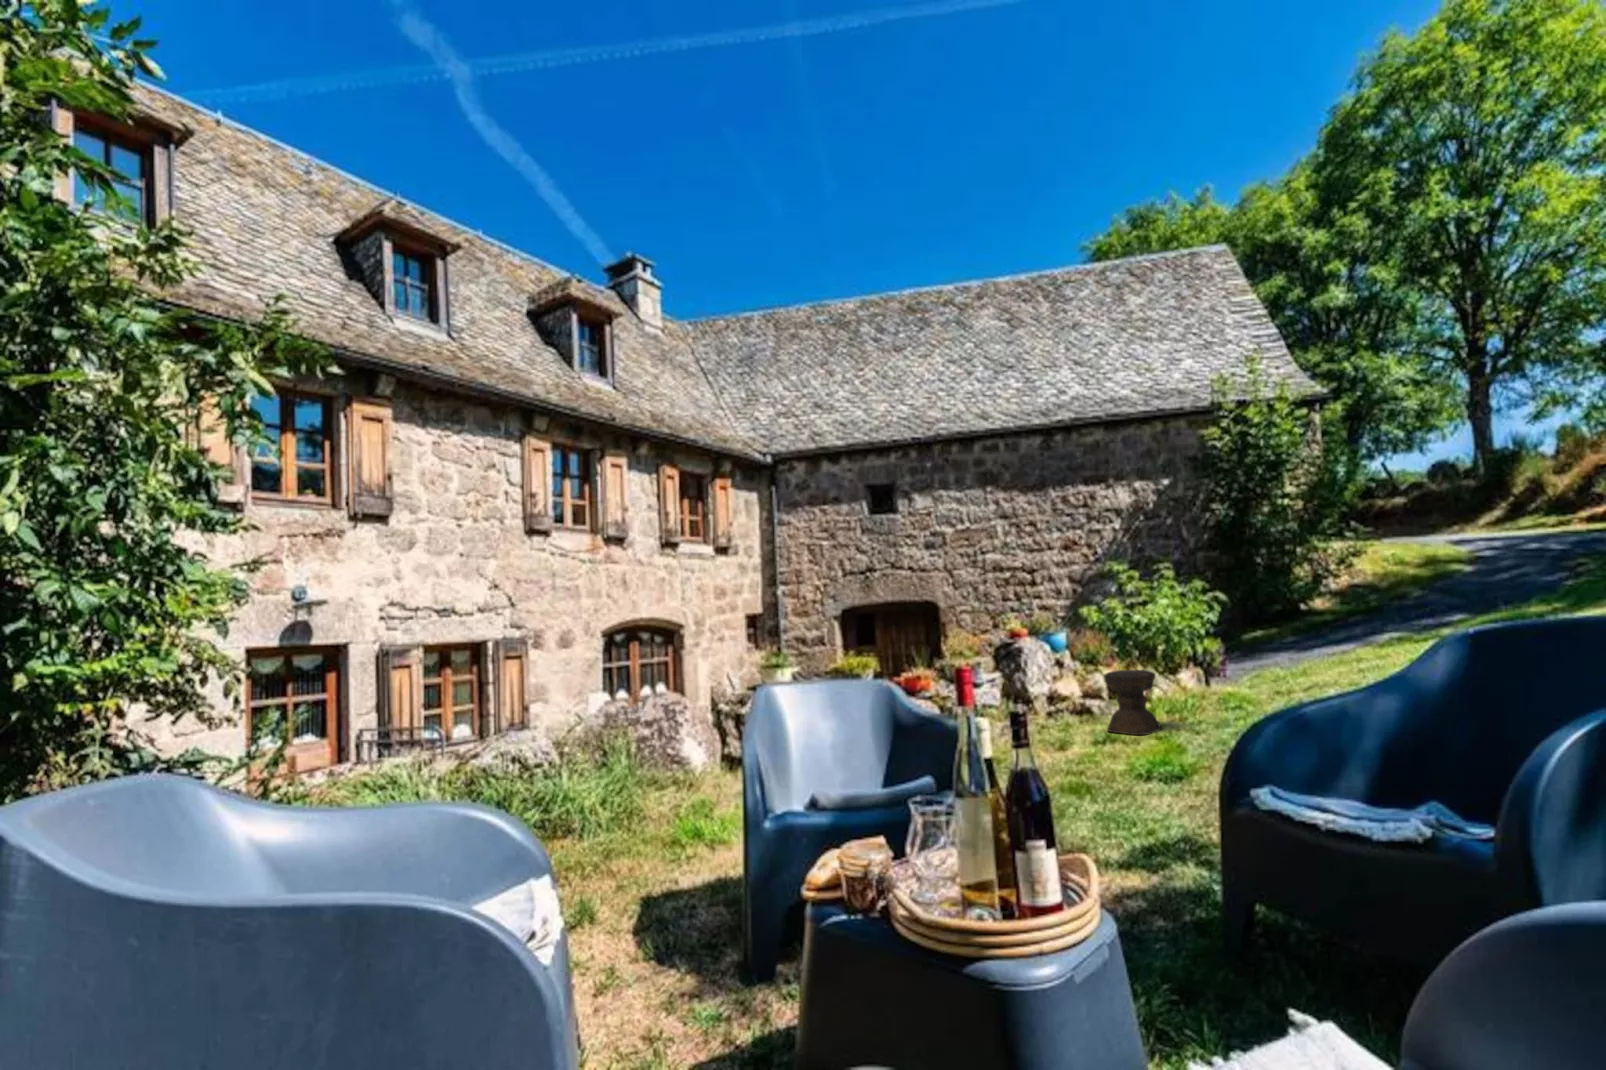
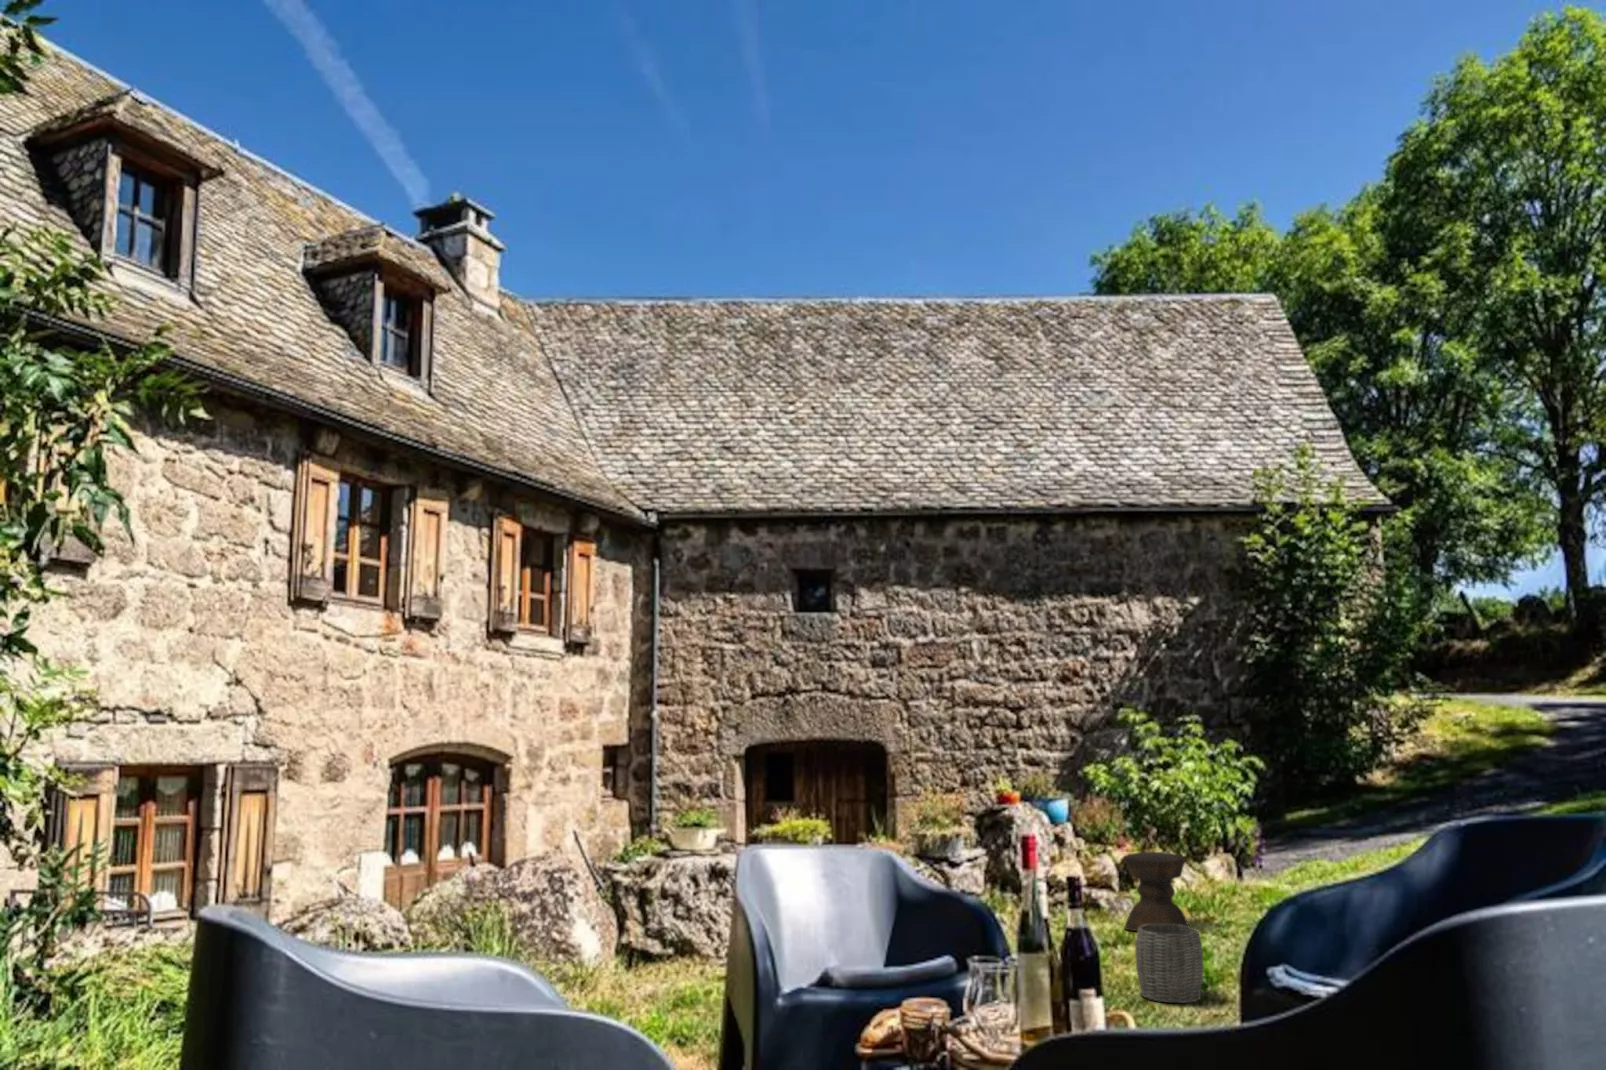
woven basket: none [1105,730,1166,797] -> present [1135,924,1204,1003]

